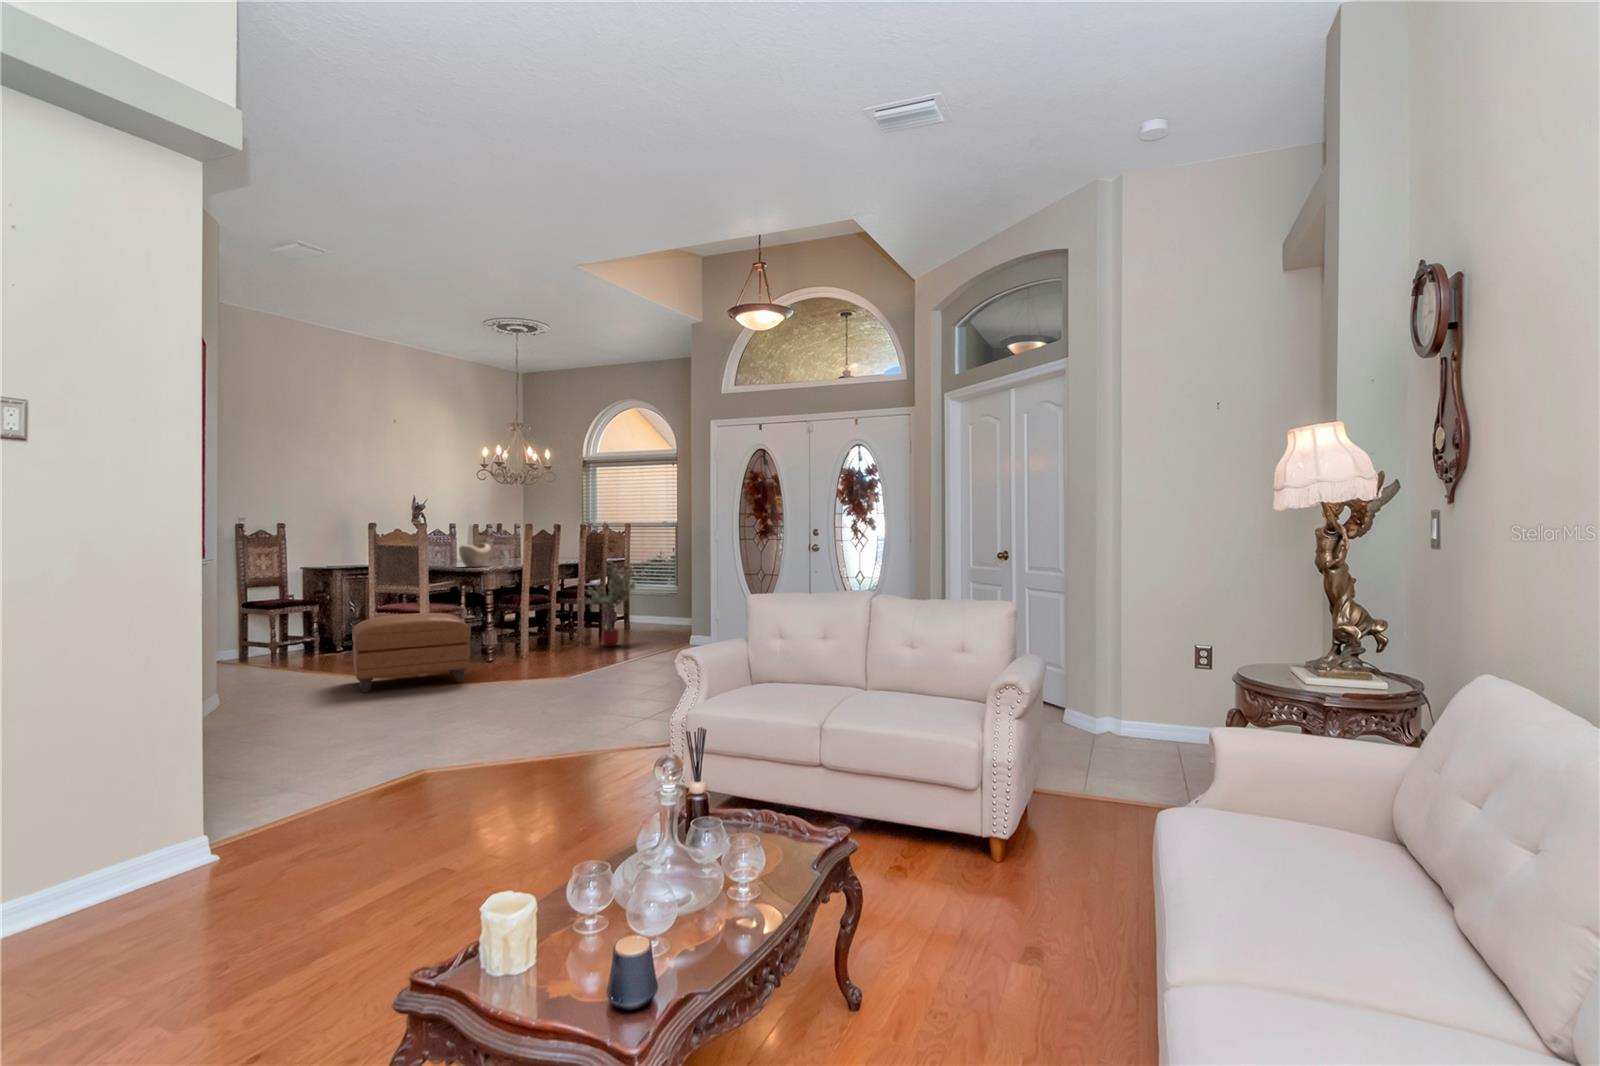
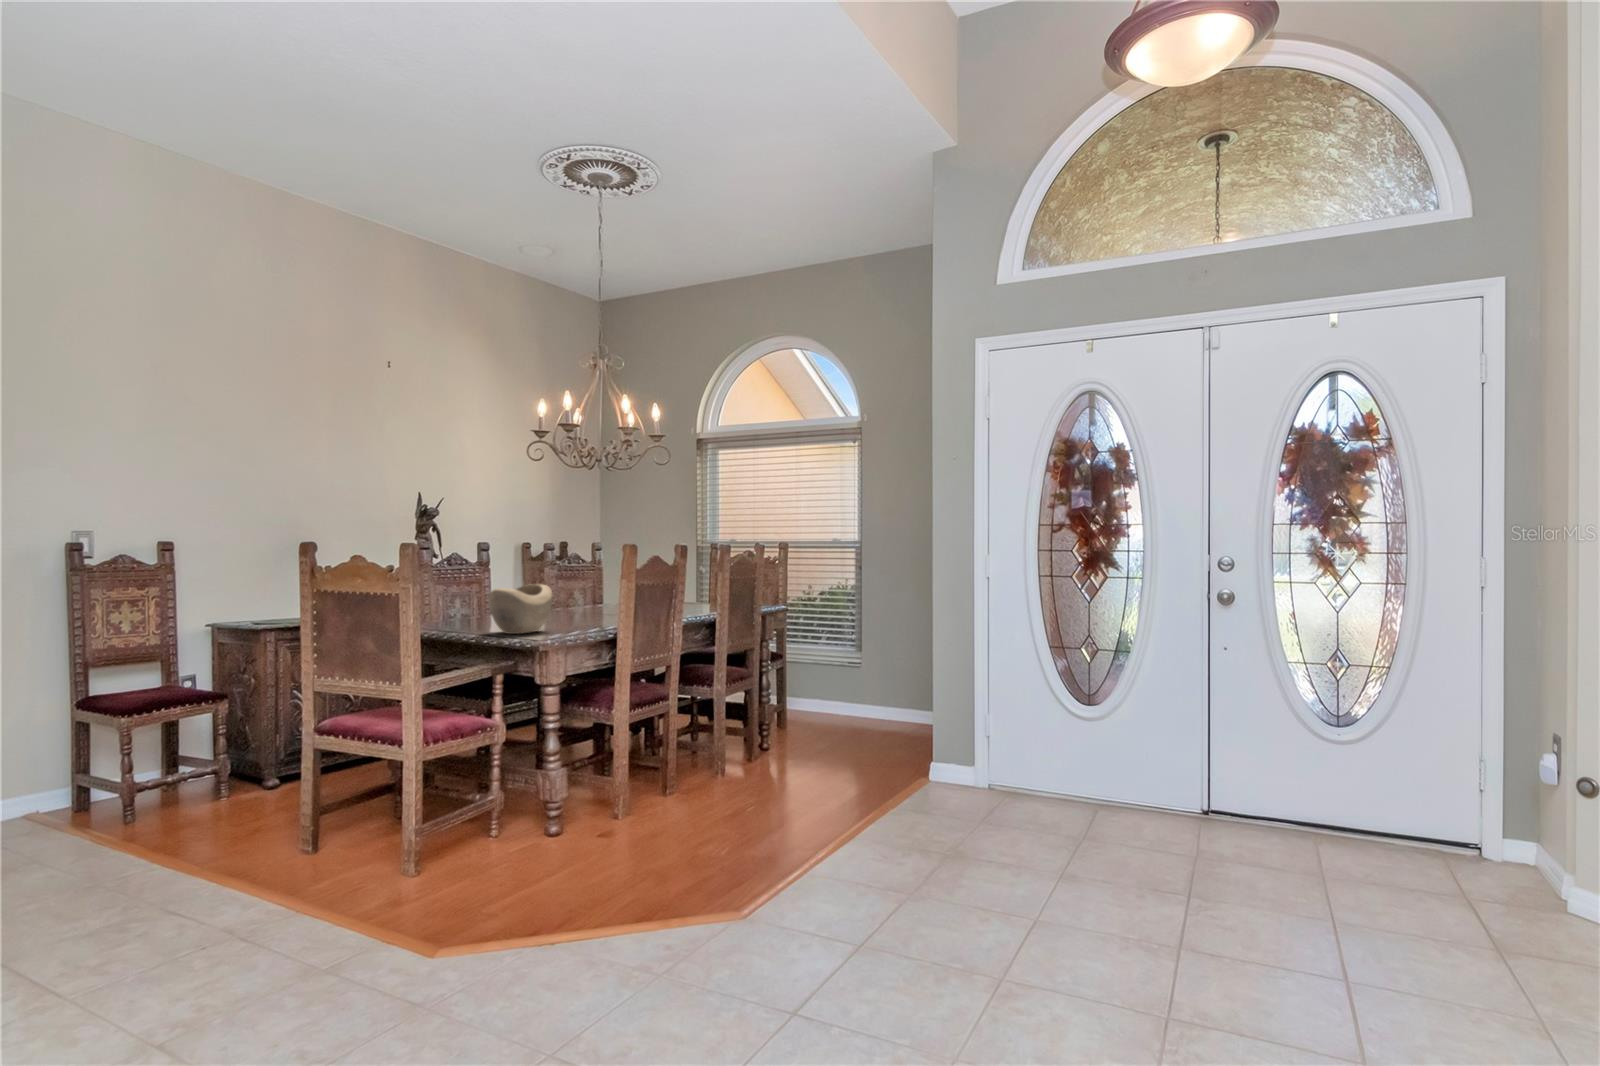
potted tree: present [583,560,635,647] -> none [720,612,819,784]
ottoman: present [352,613,471,693] -> none [205,753,506,992]

